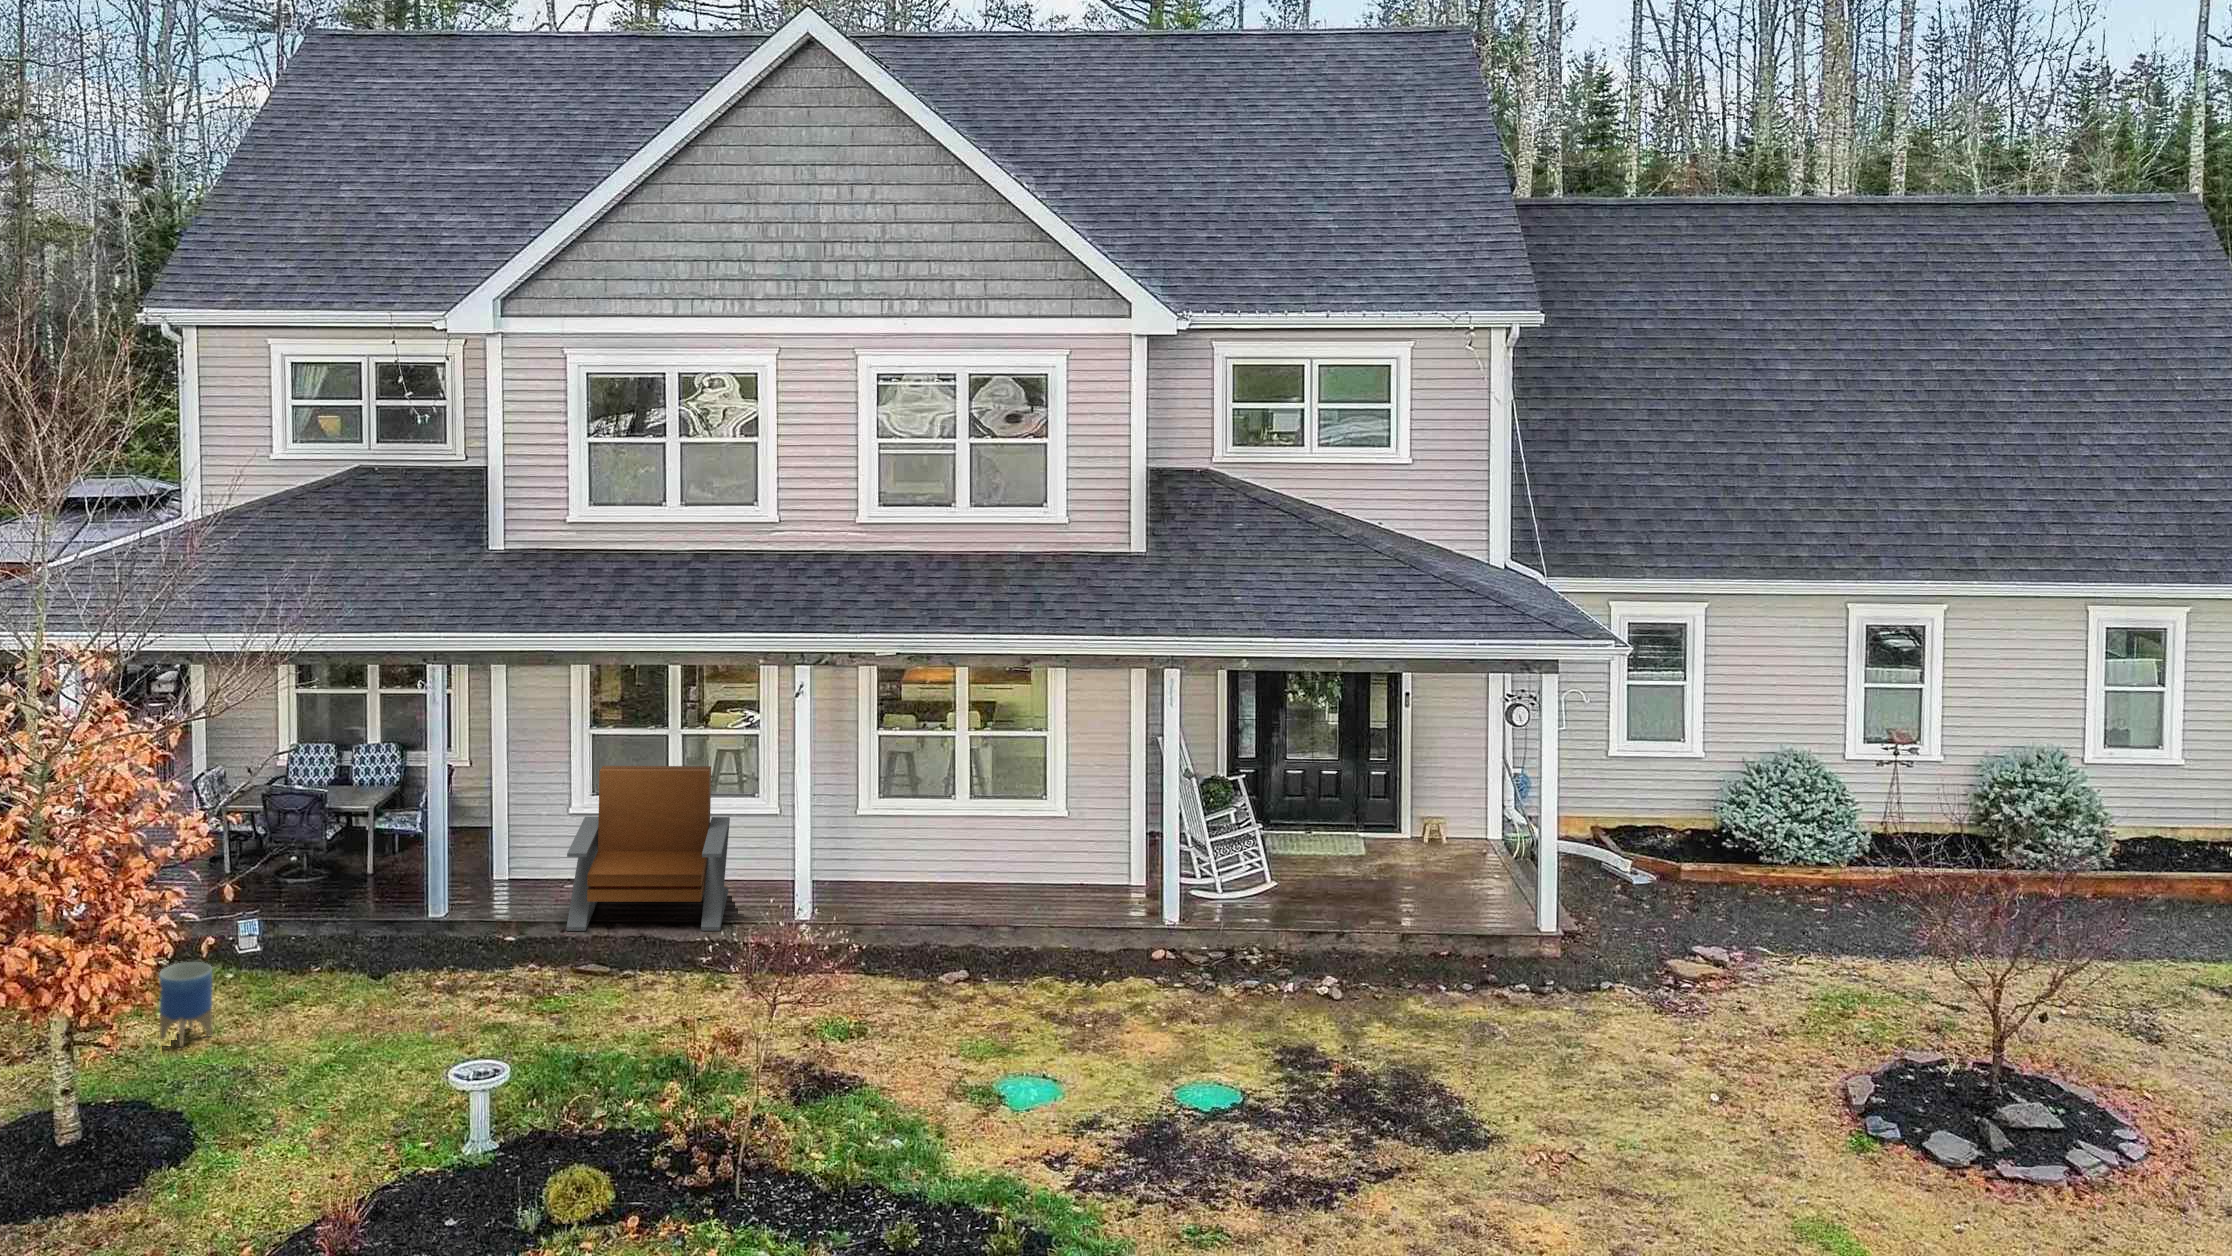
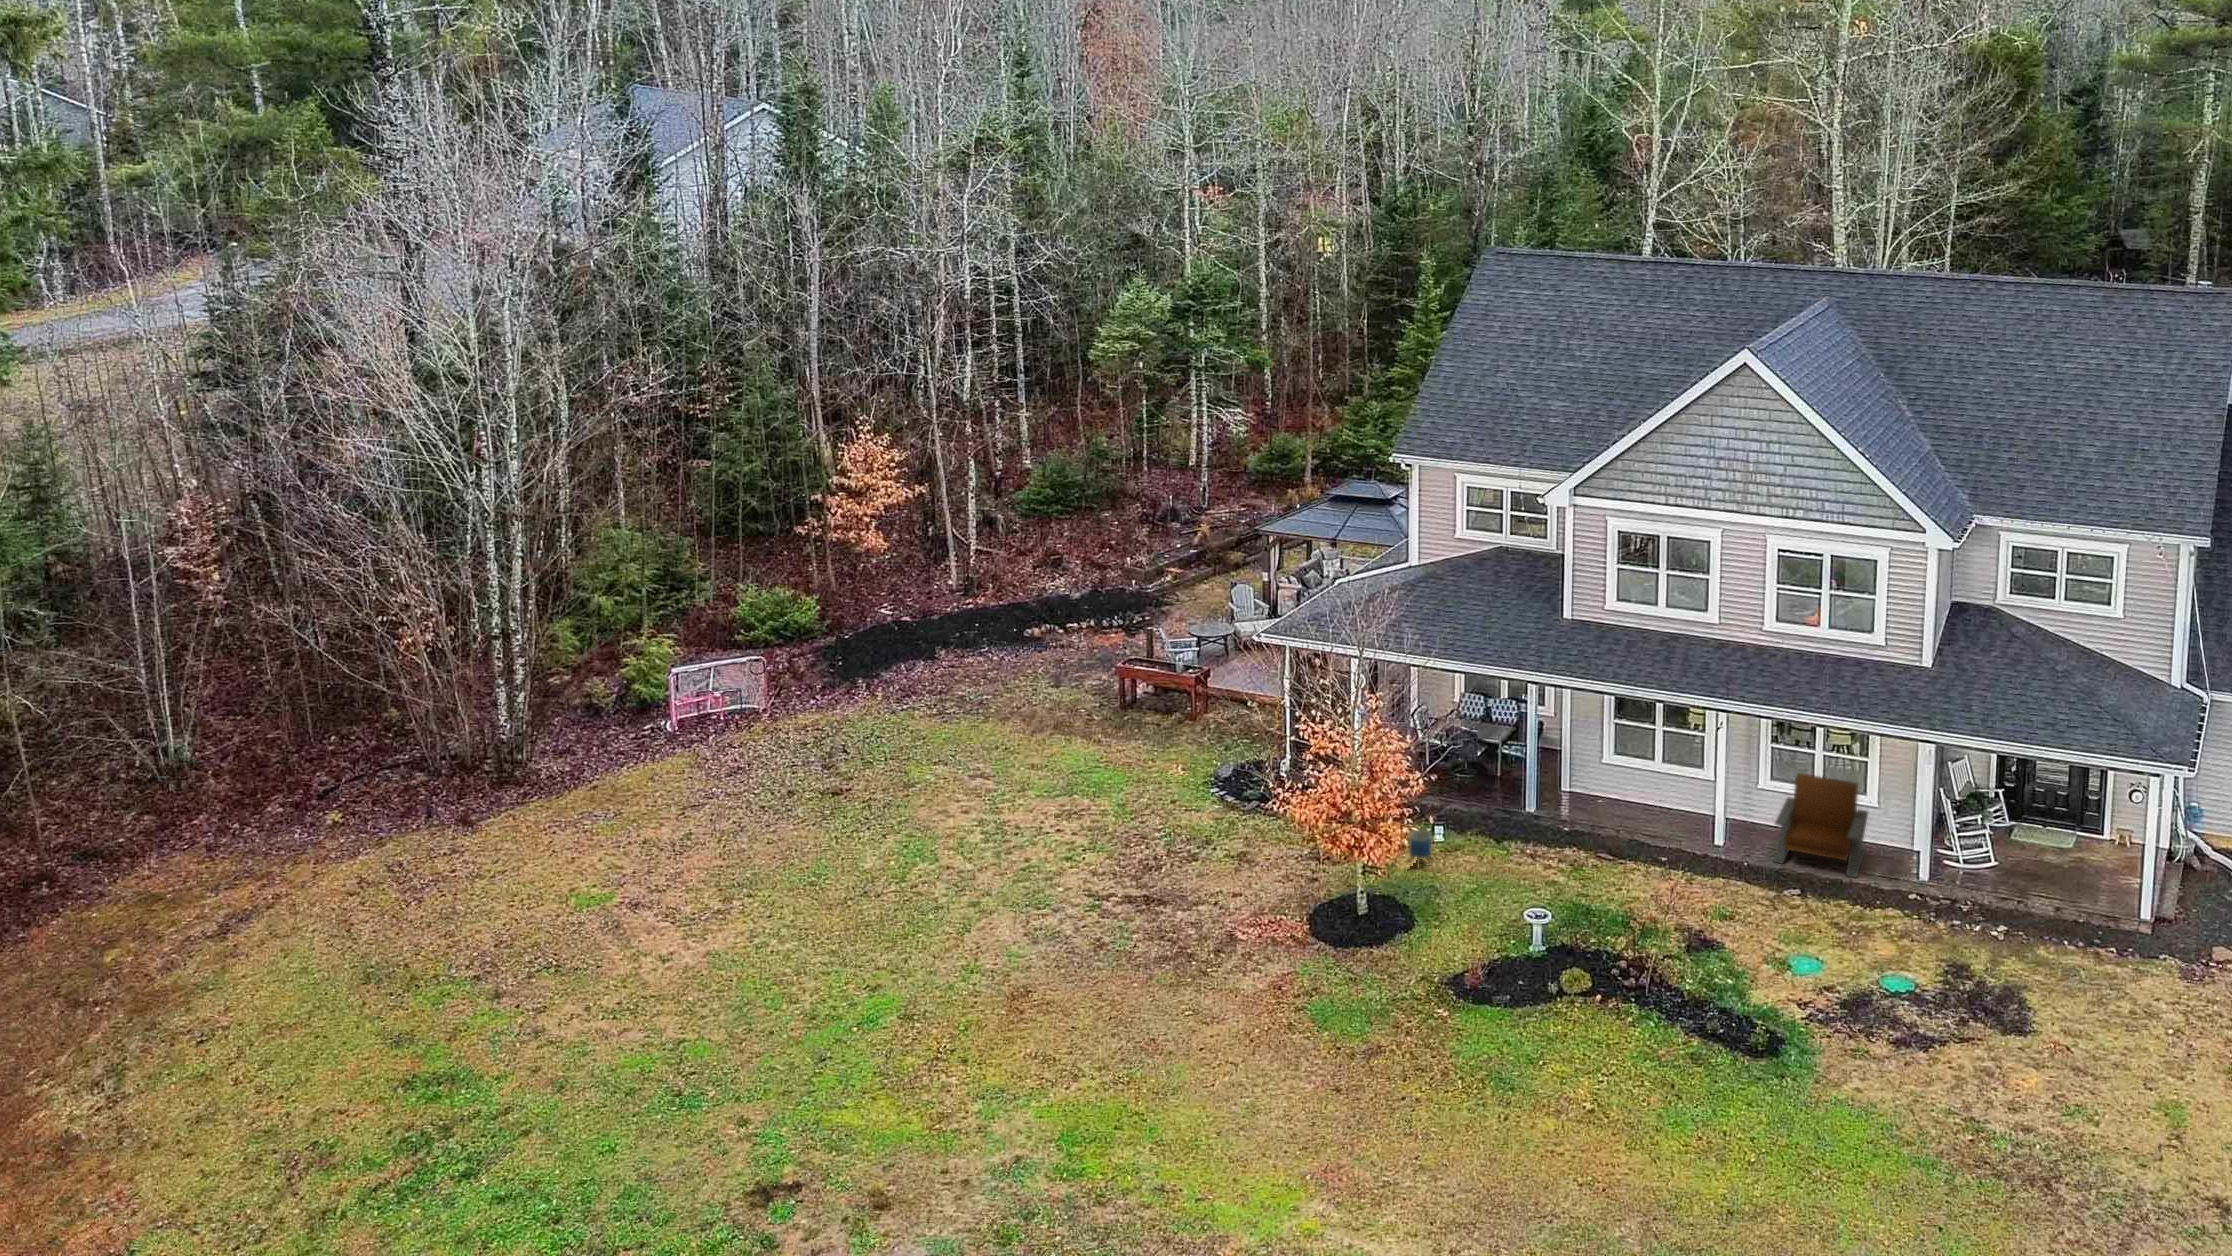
lounge chair: present [566,766,730,931] -> present [1773,773,1868,877]

